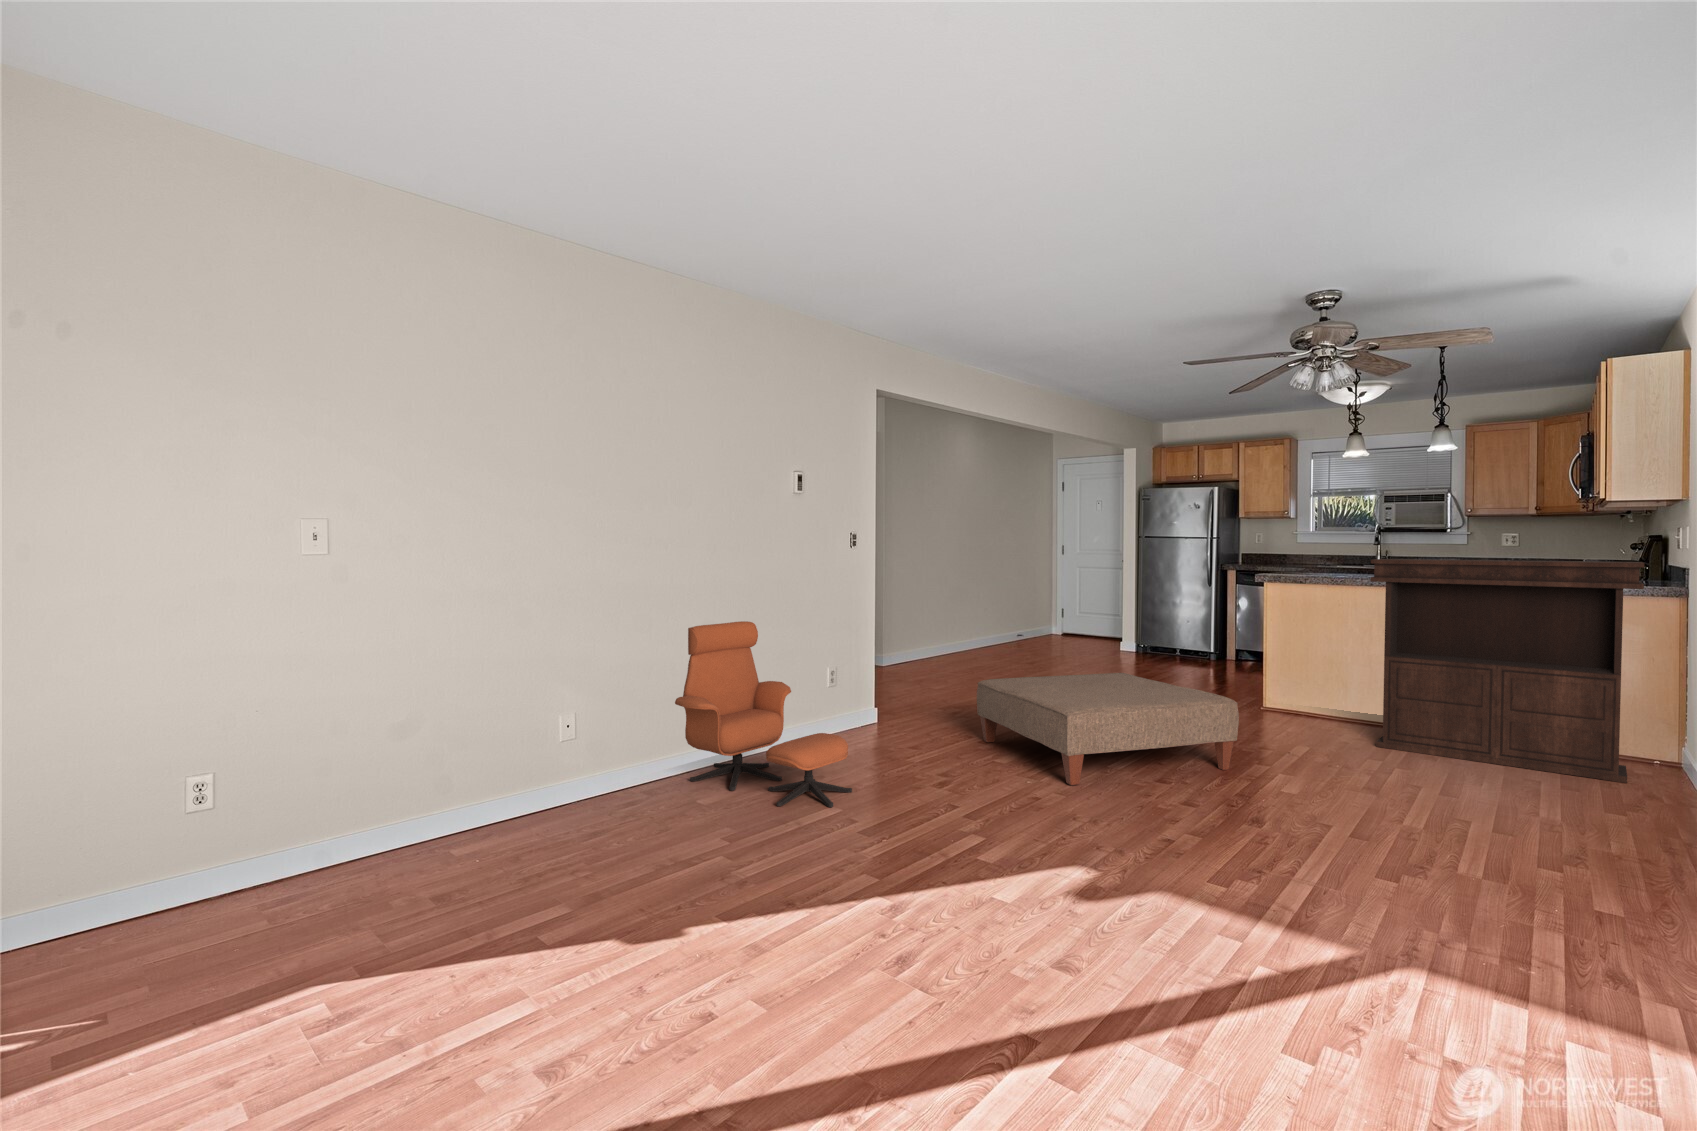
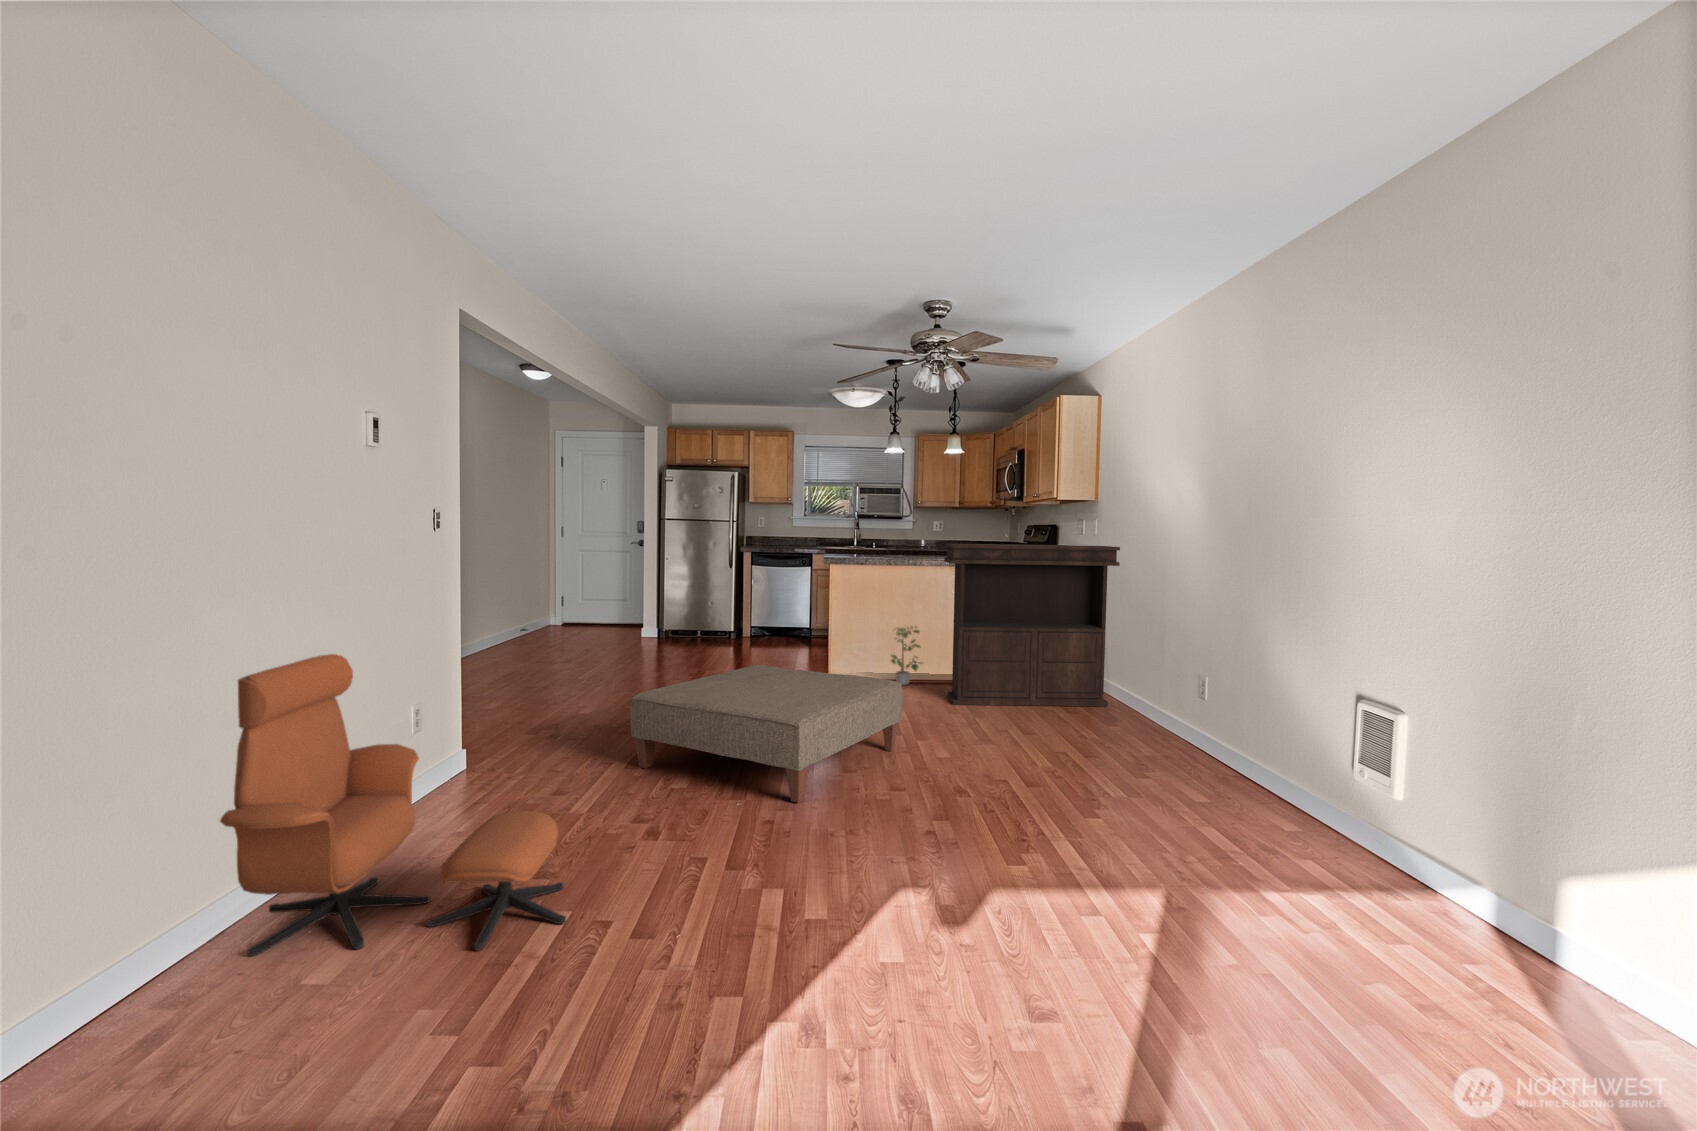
potted plant: none [1325,652,1375,722] -> present [891,626,921,685]

